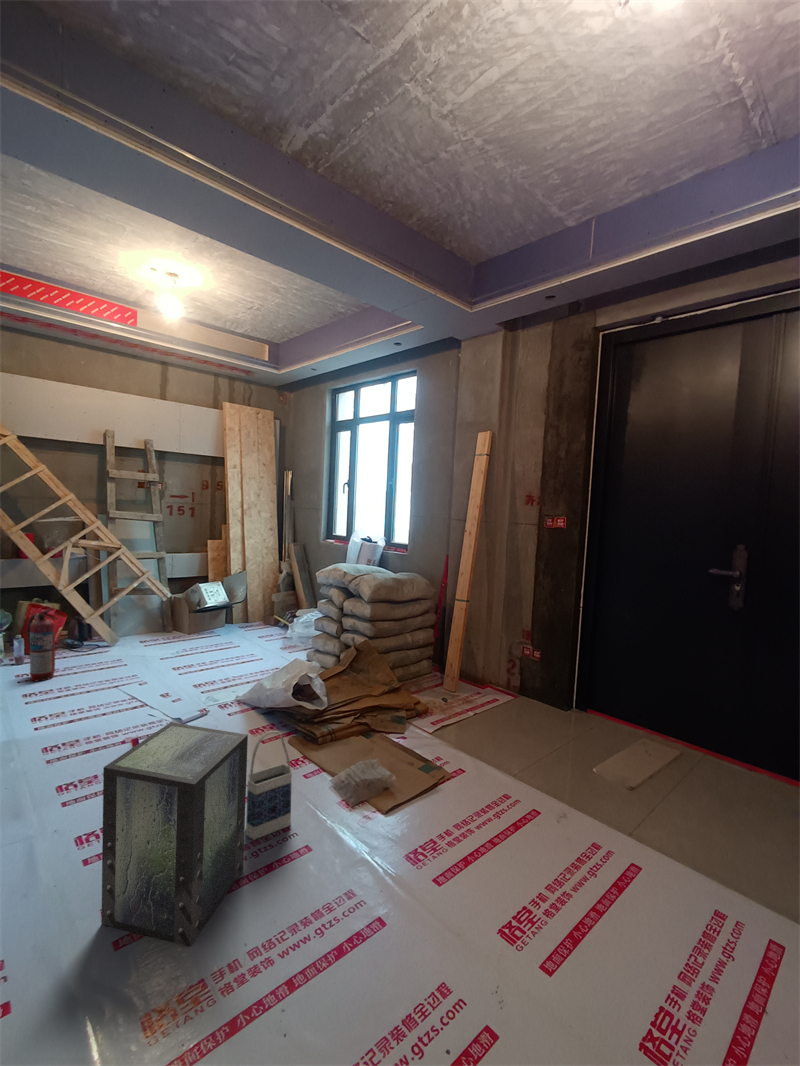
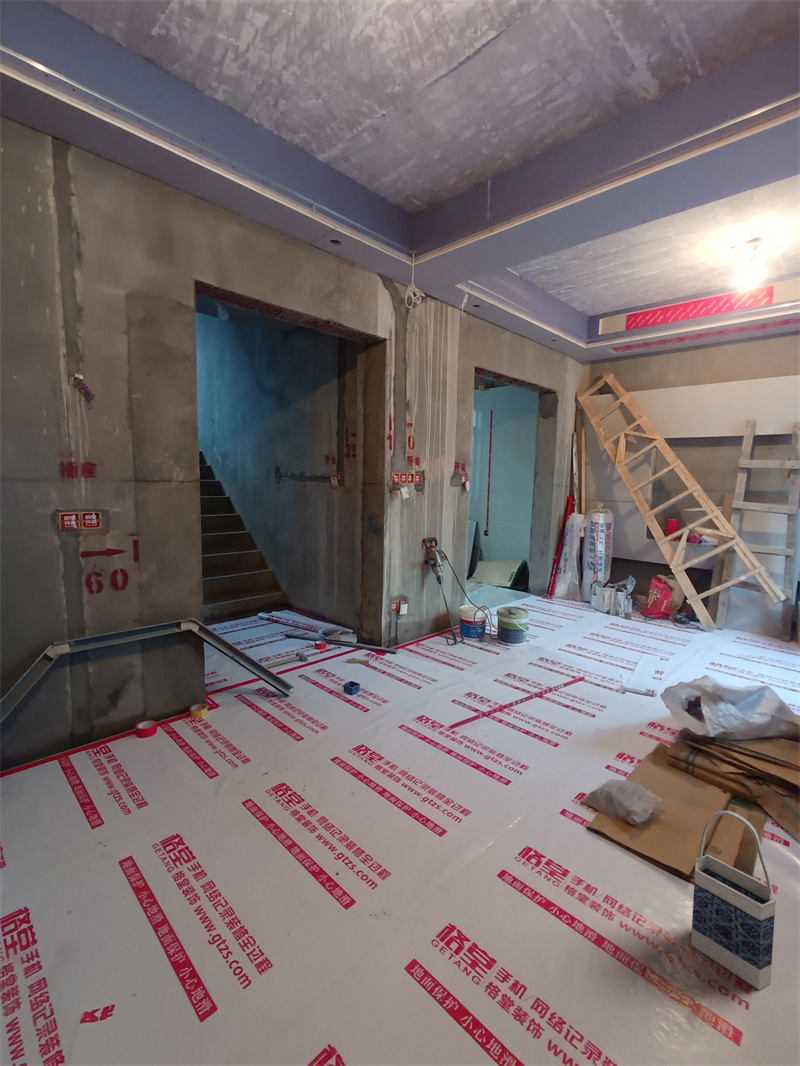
fire extinguisher: present [27,608,58,681] -> none [718,602,745,676]
storage box: present [101,722,248,947] -> none [515,713,645,950]

